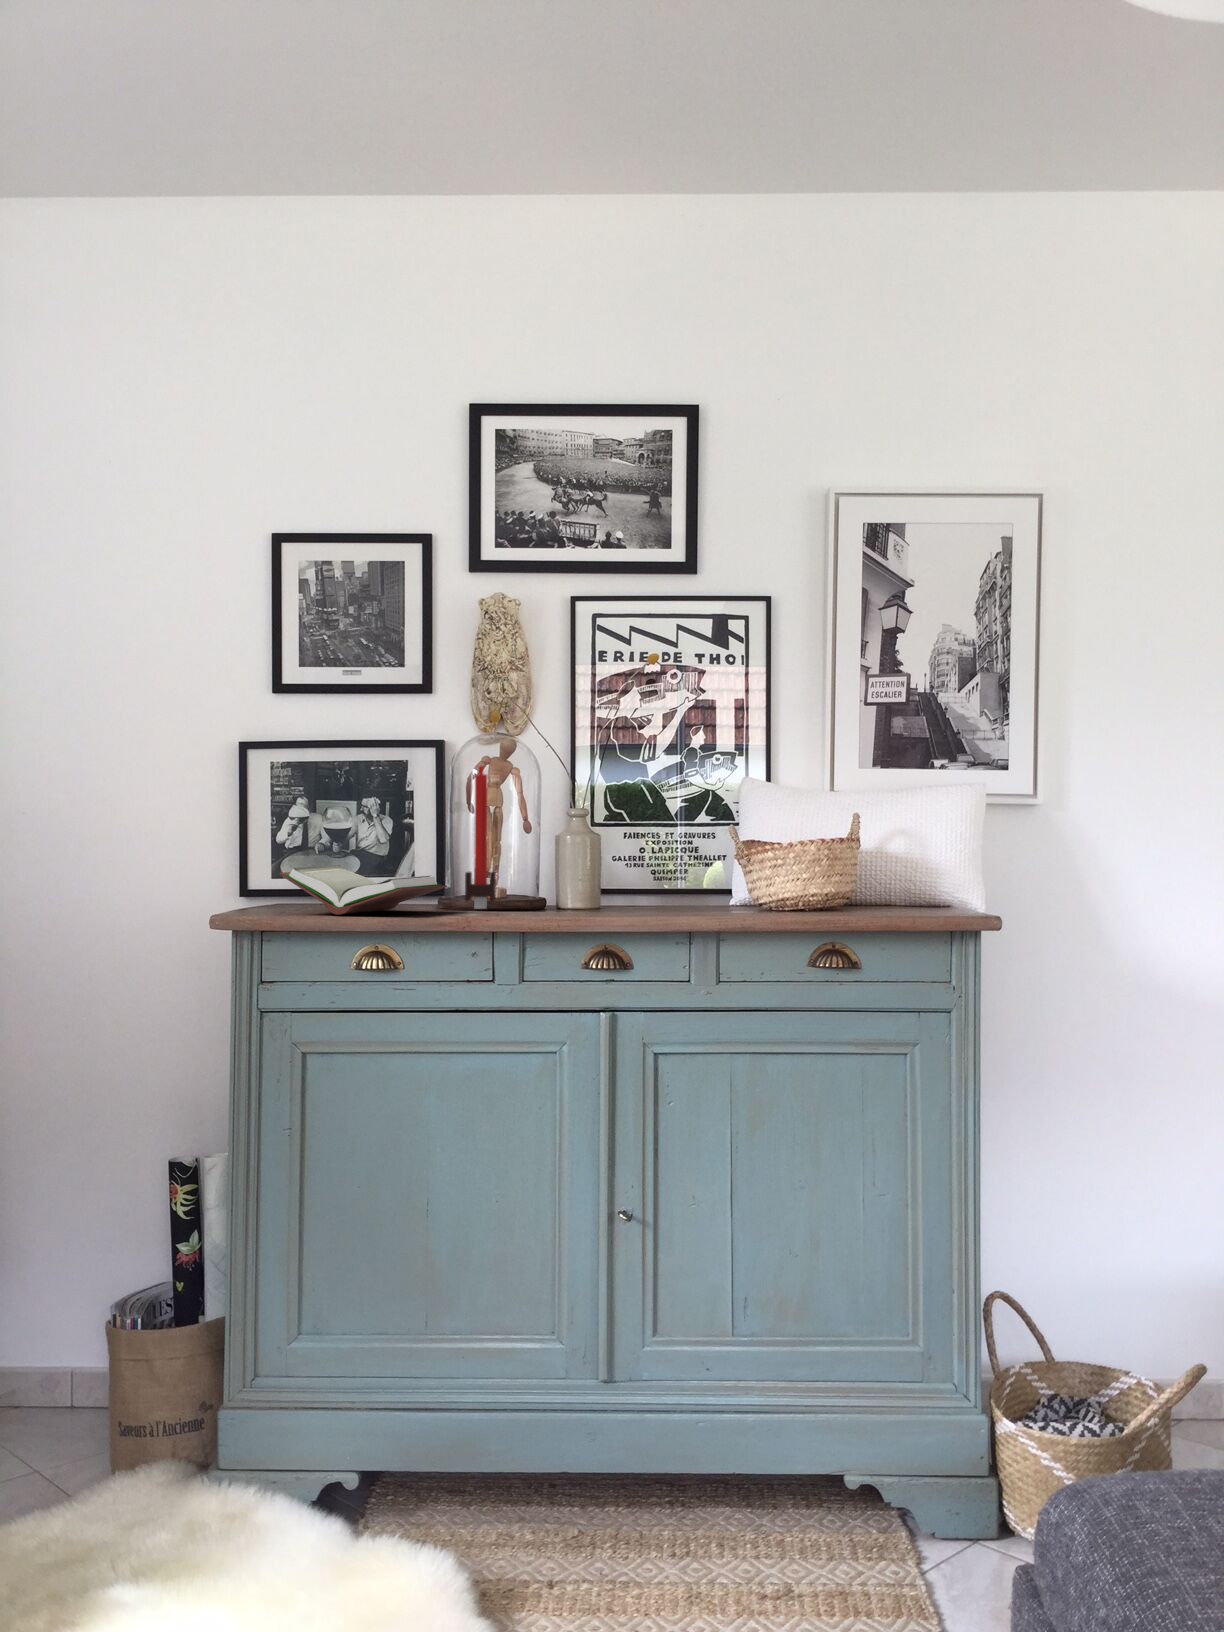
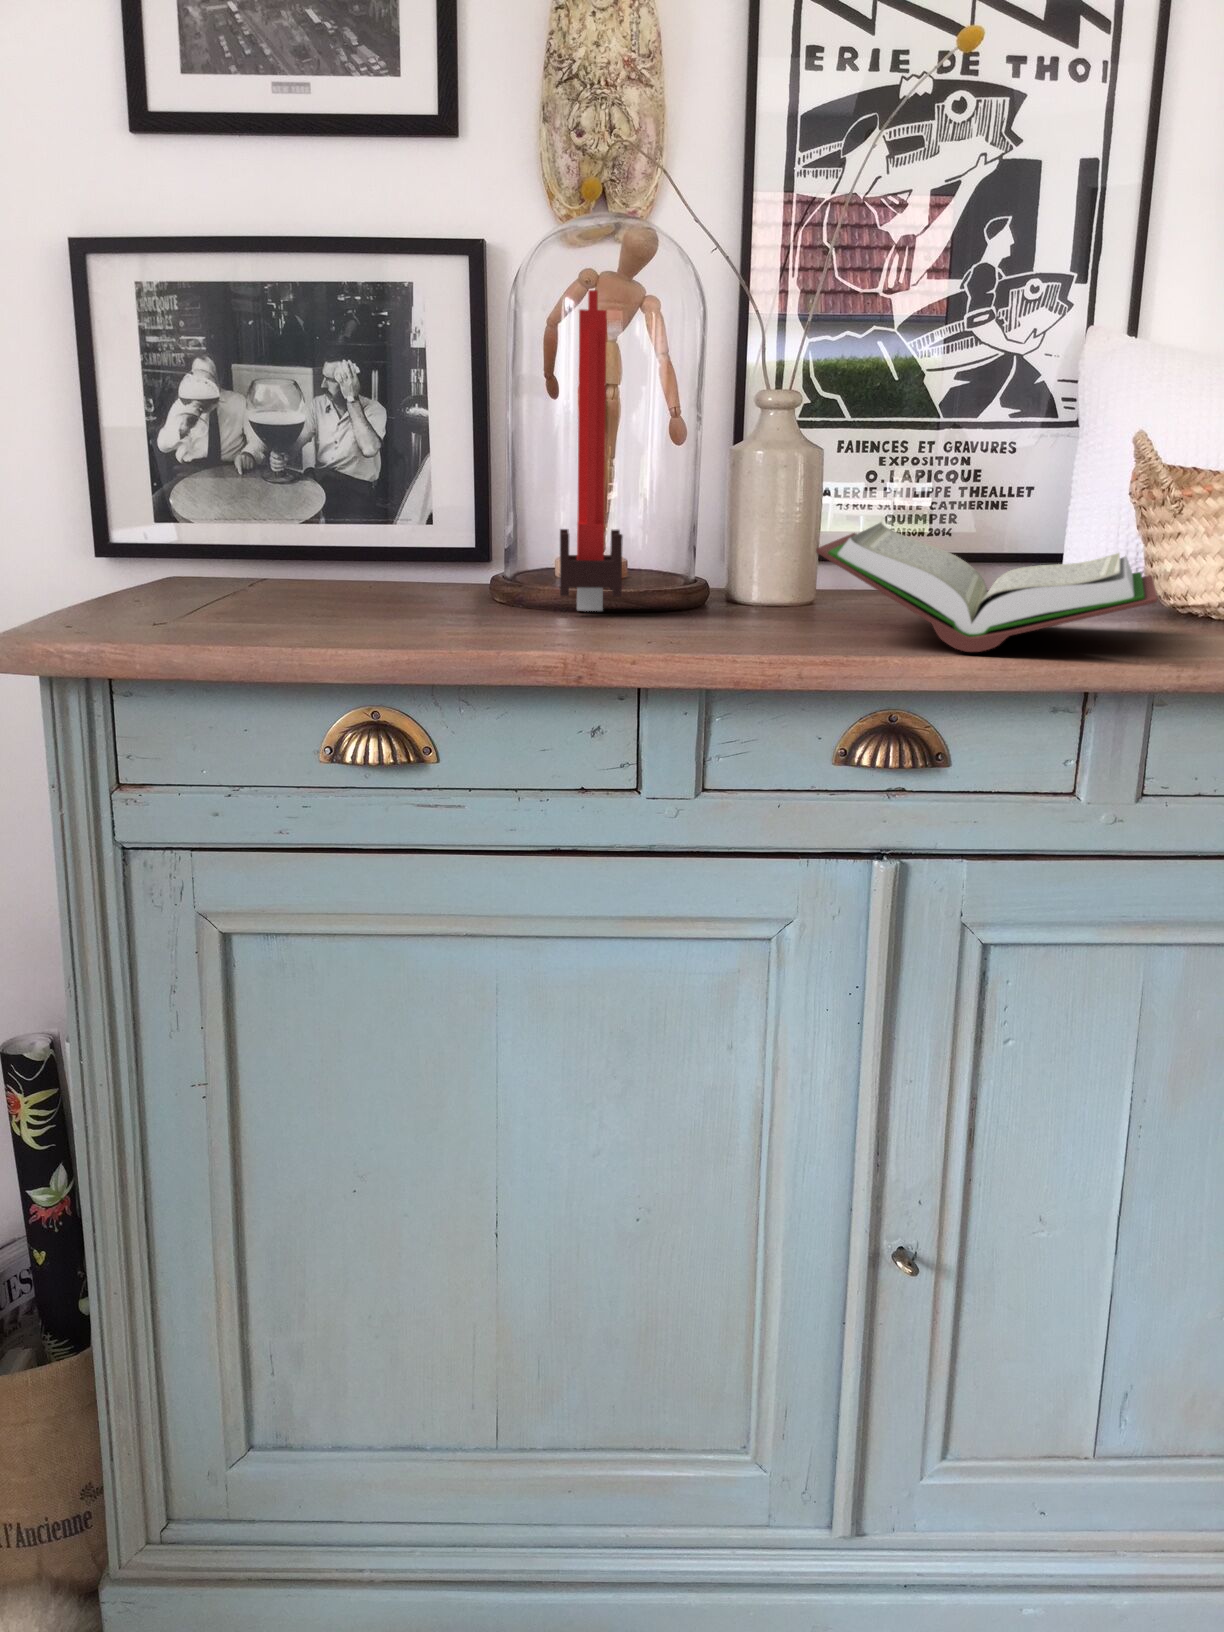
book: present [279,865,447,915] -> present [816,523,1158,652]

